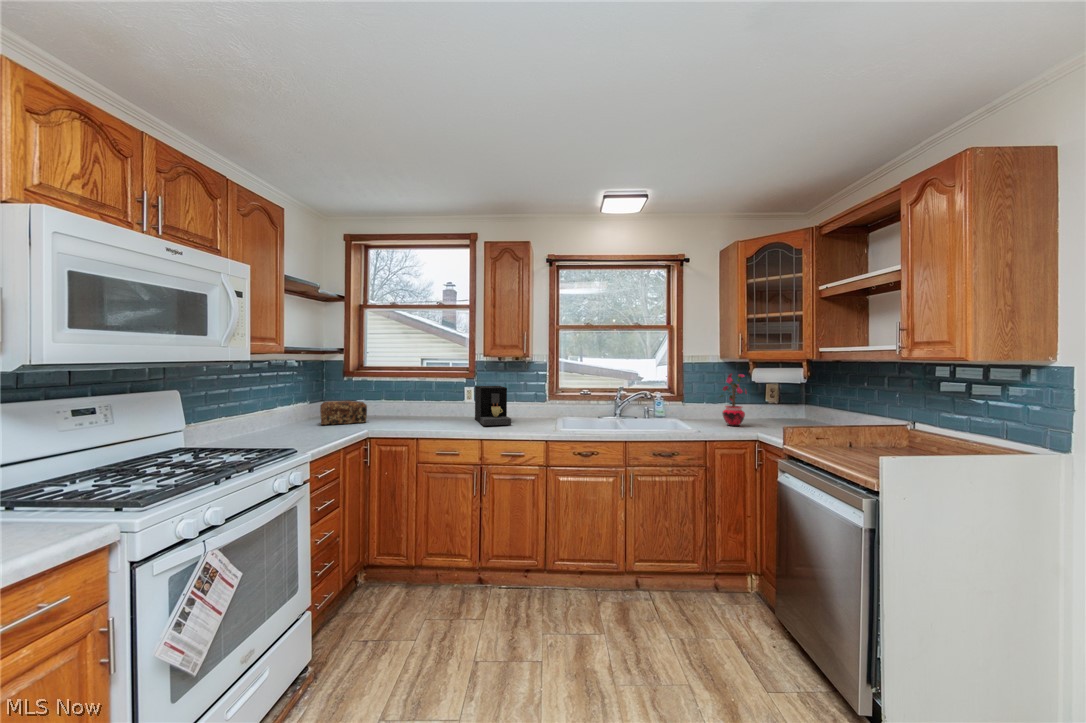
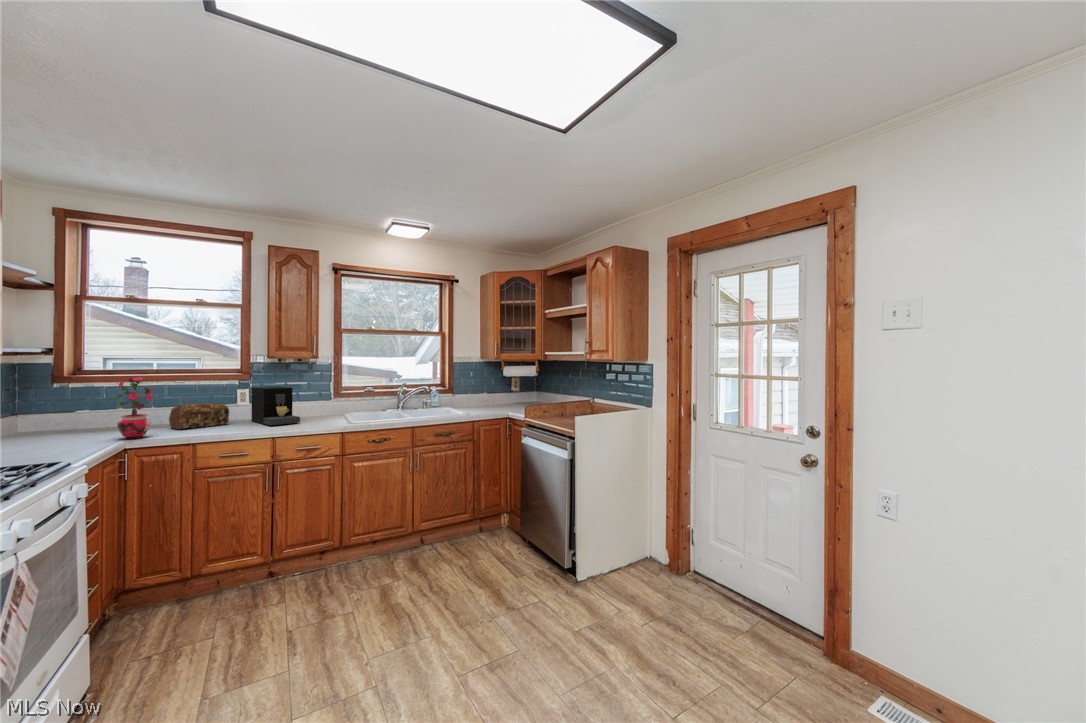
potted plant: present [720,374,747,426] -> present [113,376,153,439]
bread loaf: present [320,401,367,425] -> present [169,403,229,429]

